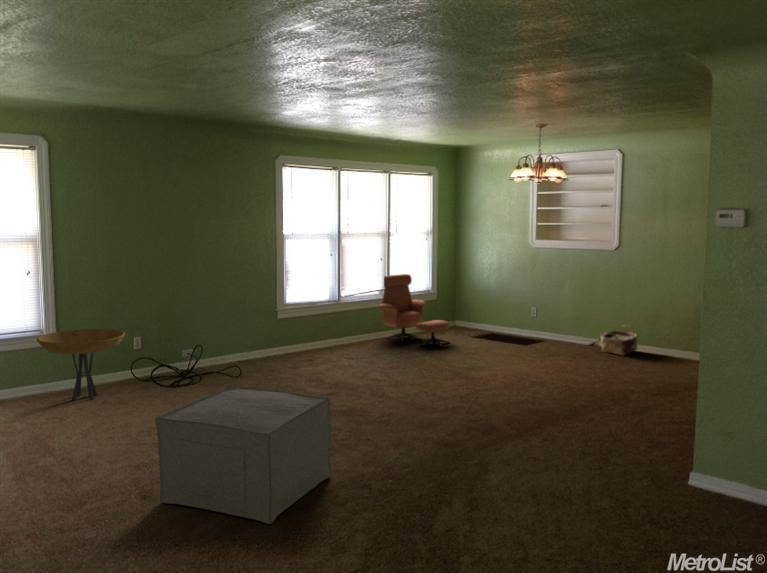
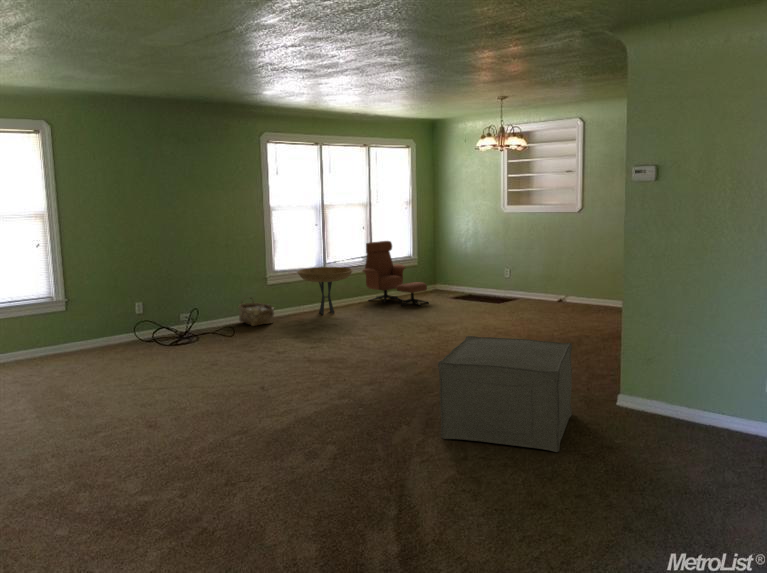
woven basket: present [601,326,637,355] -> present [239,297,274,326]
side table: present [37,329,125,400] -> present [297,267,353,314]
ottoman: present [155,386,332,524] -> present [438,336,572,452]

